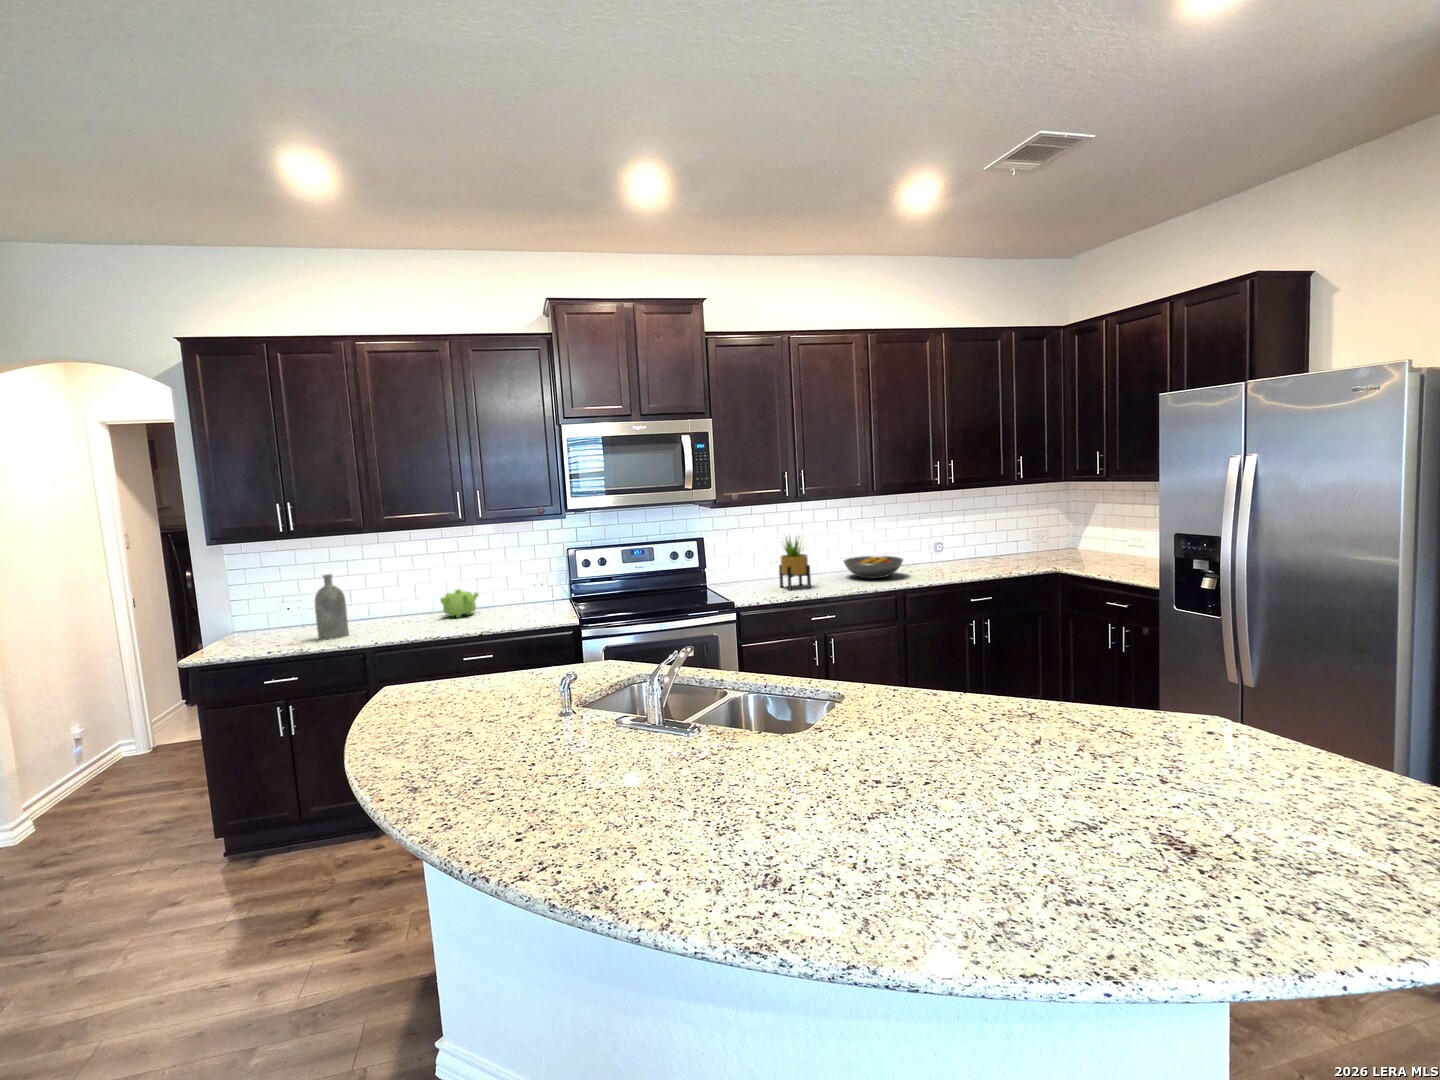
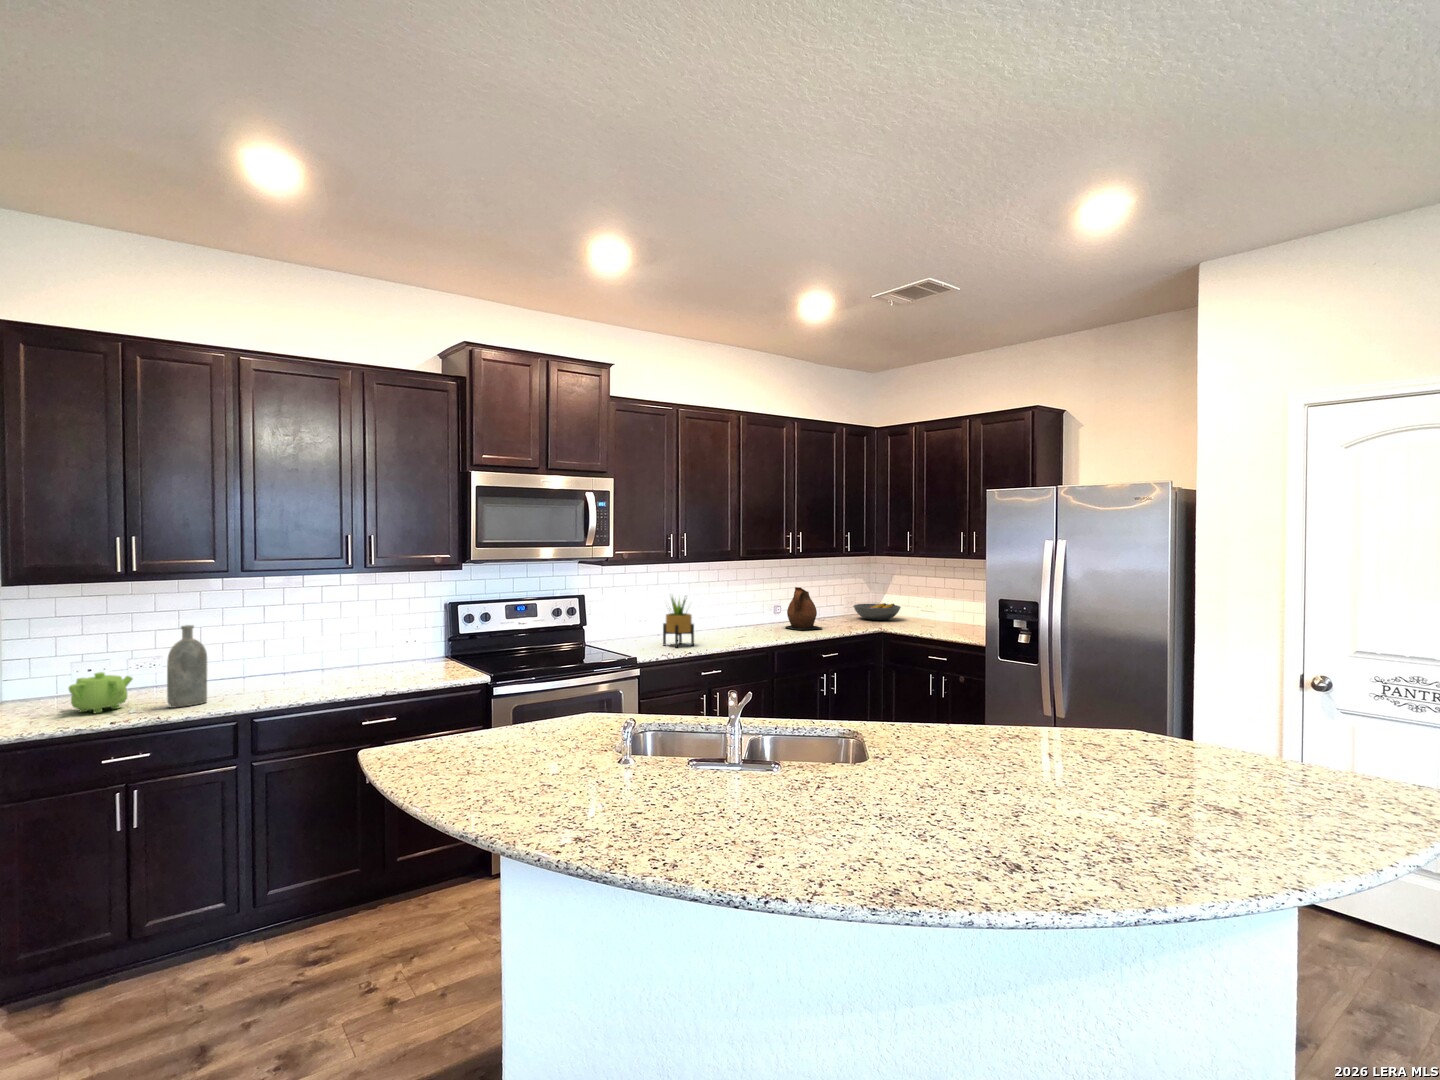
ceramic pitcher: none [936,522,982,569] -> present [786,587,822,630]
fruit bowl: present [844,556,903,578] -> present [853,603,901,620]
teapot: present [440,589,479,618] -> present [69,672,132,713]

